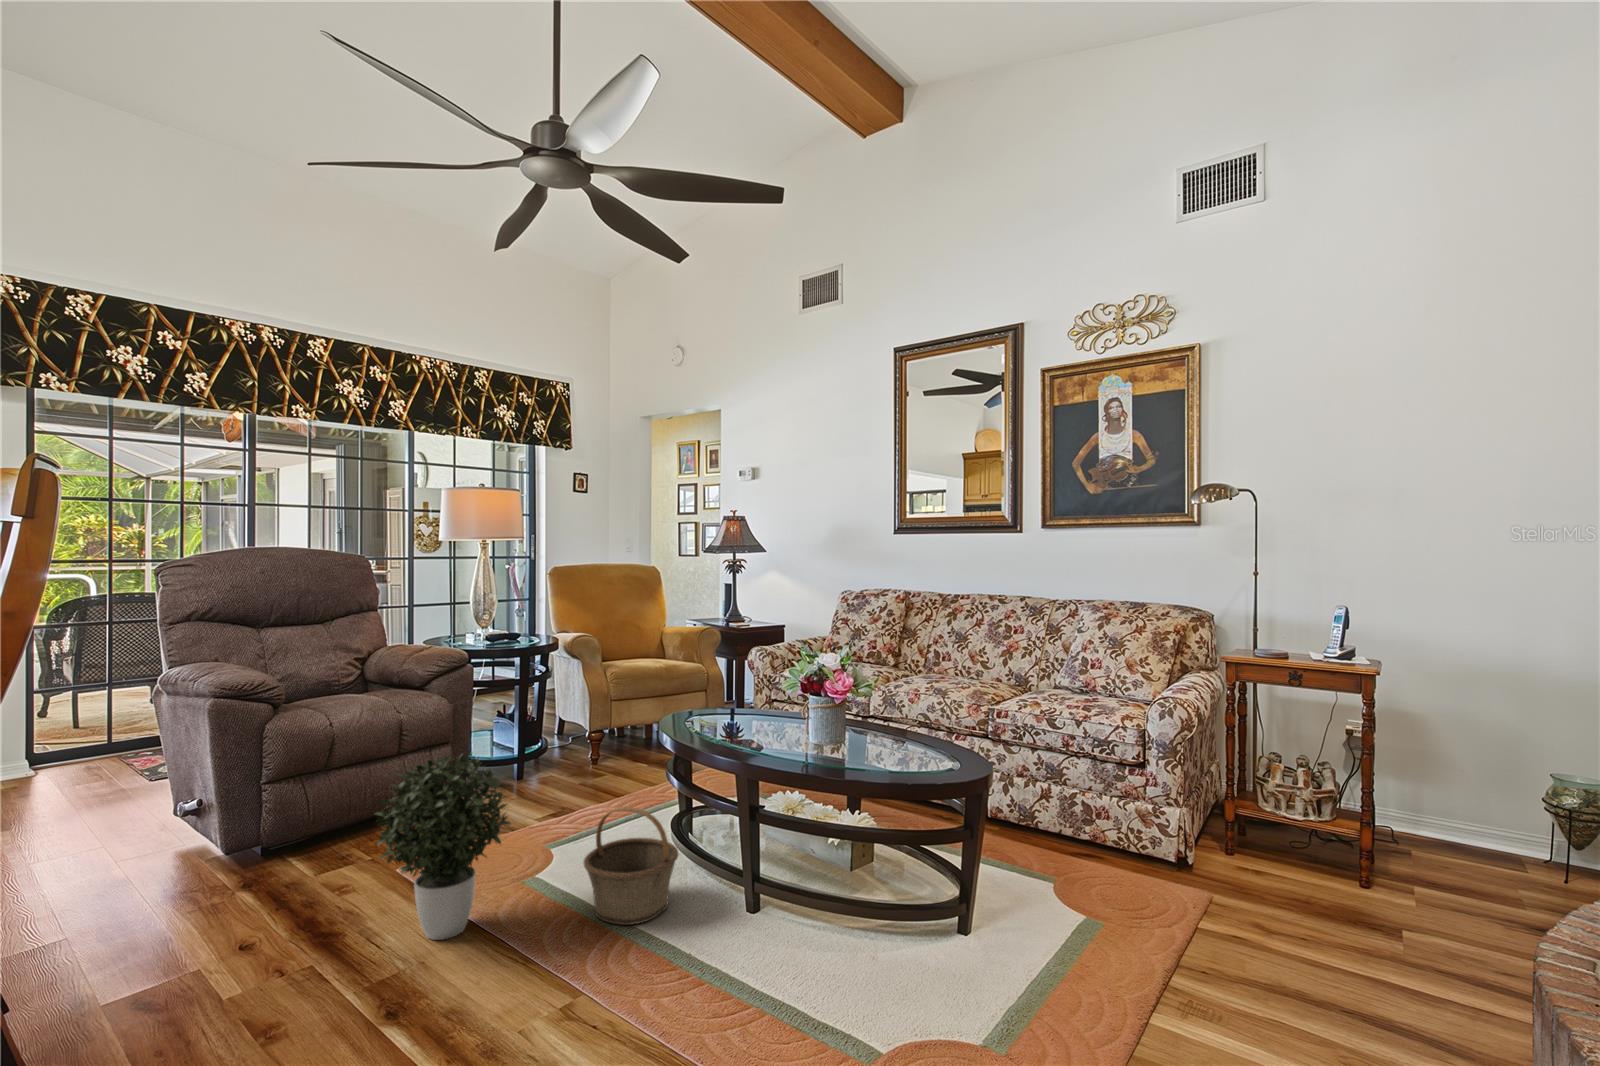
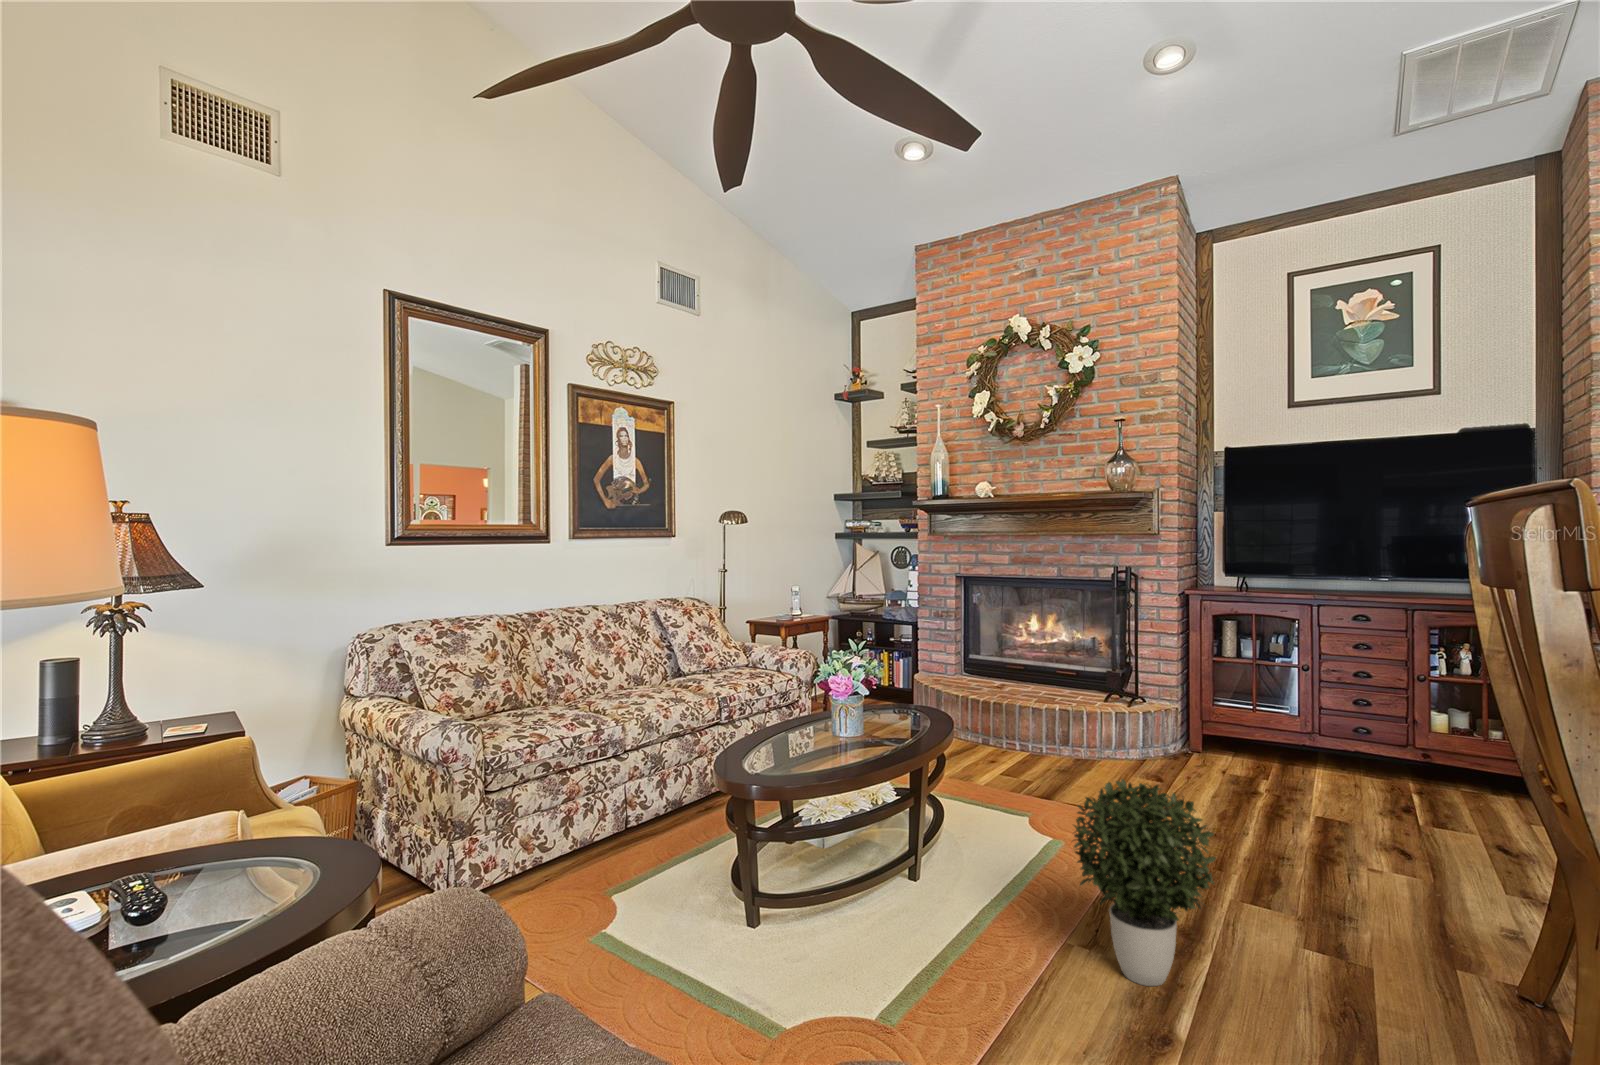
basket: present [584,807,678,925] -> none [966,796,1054,908]

